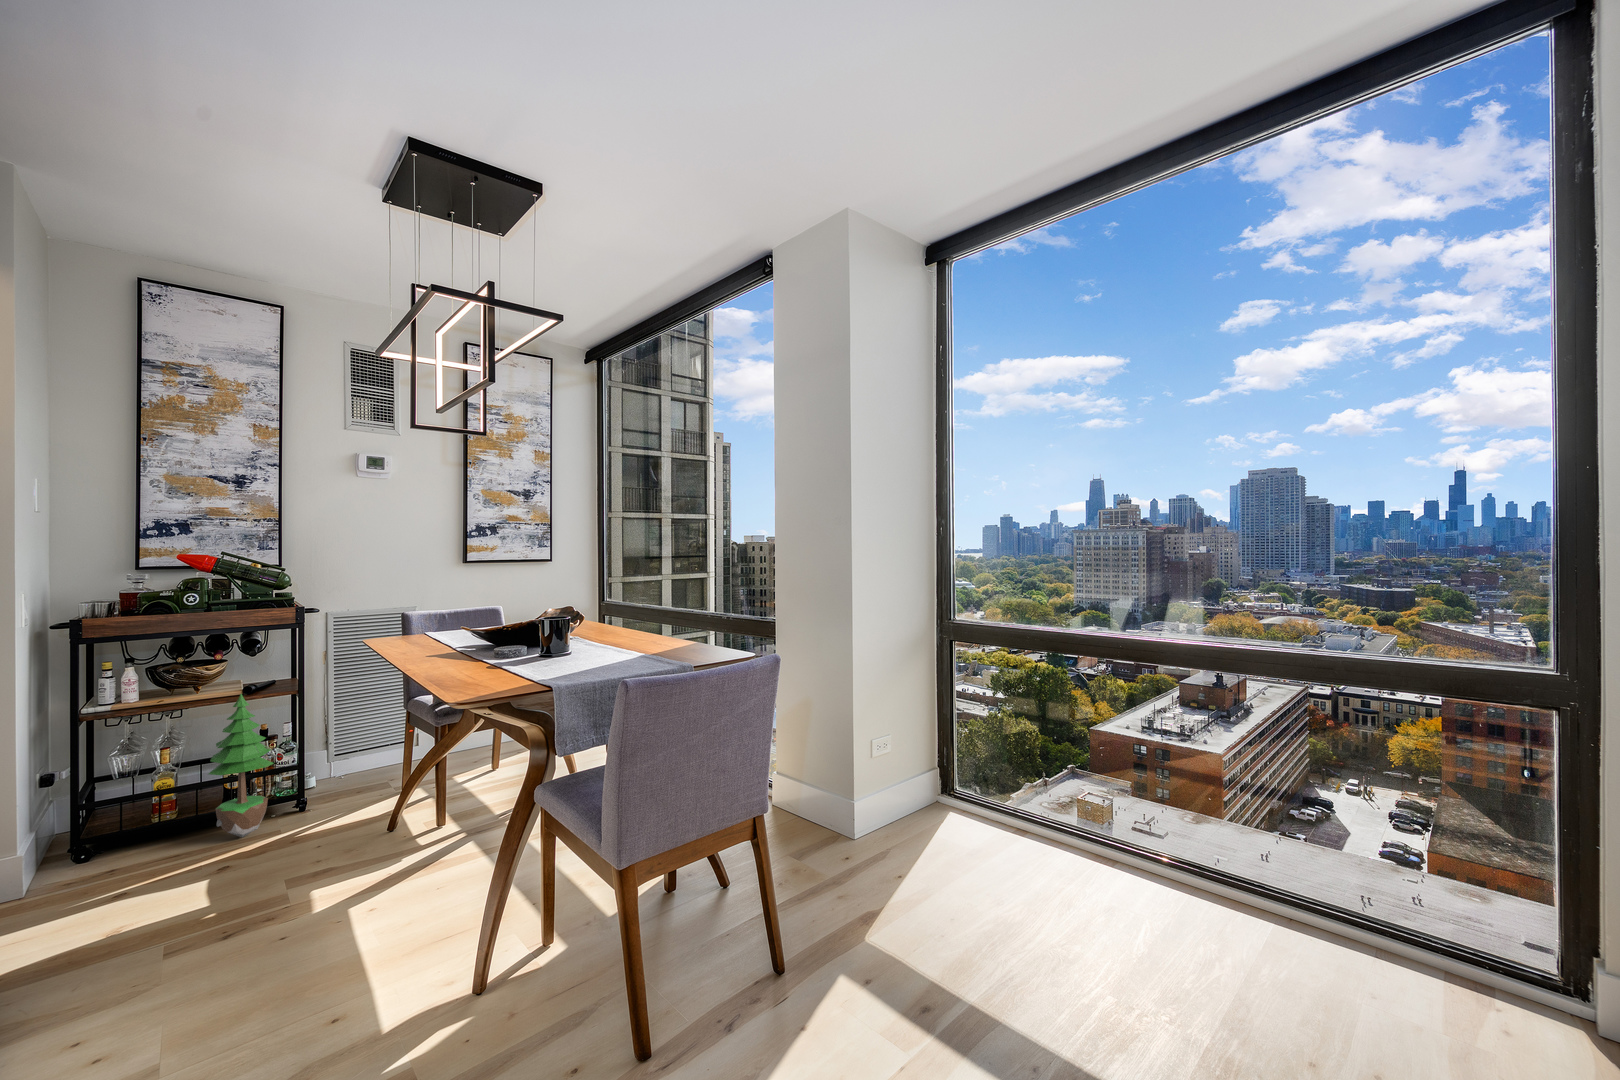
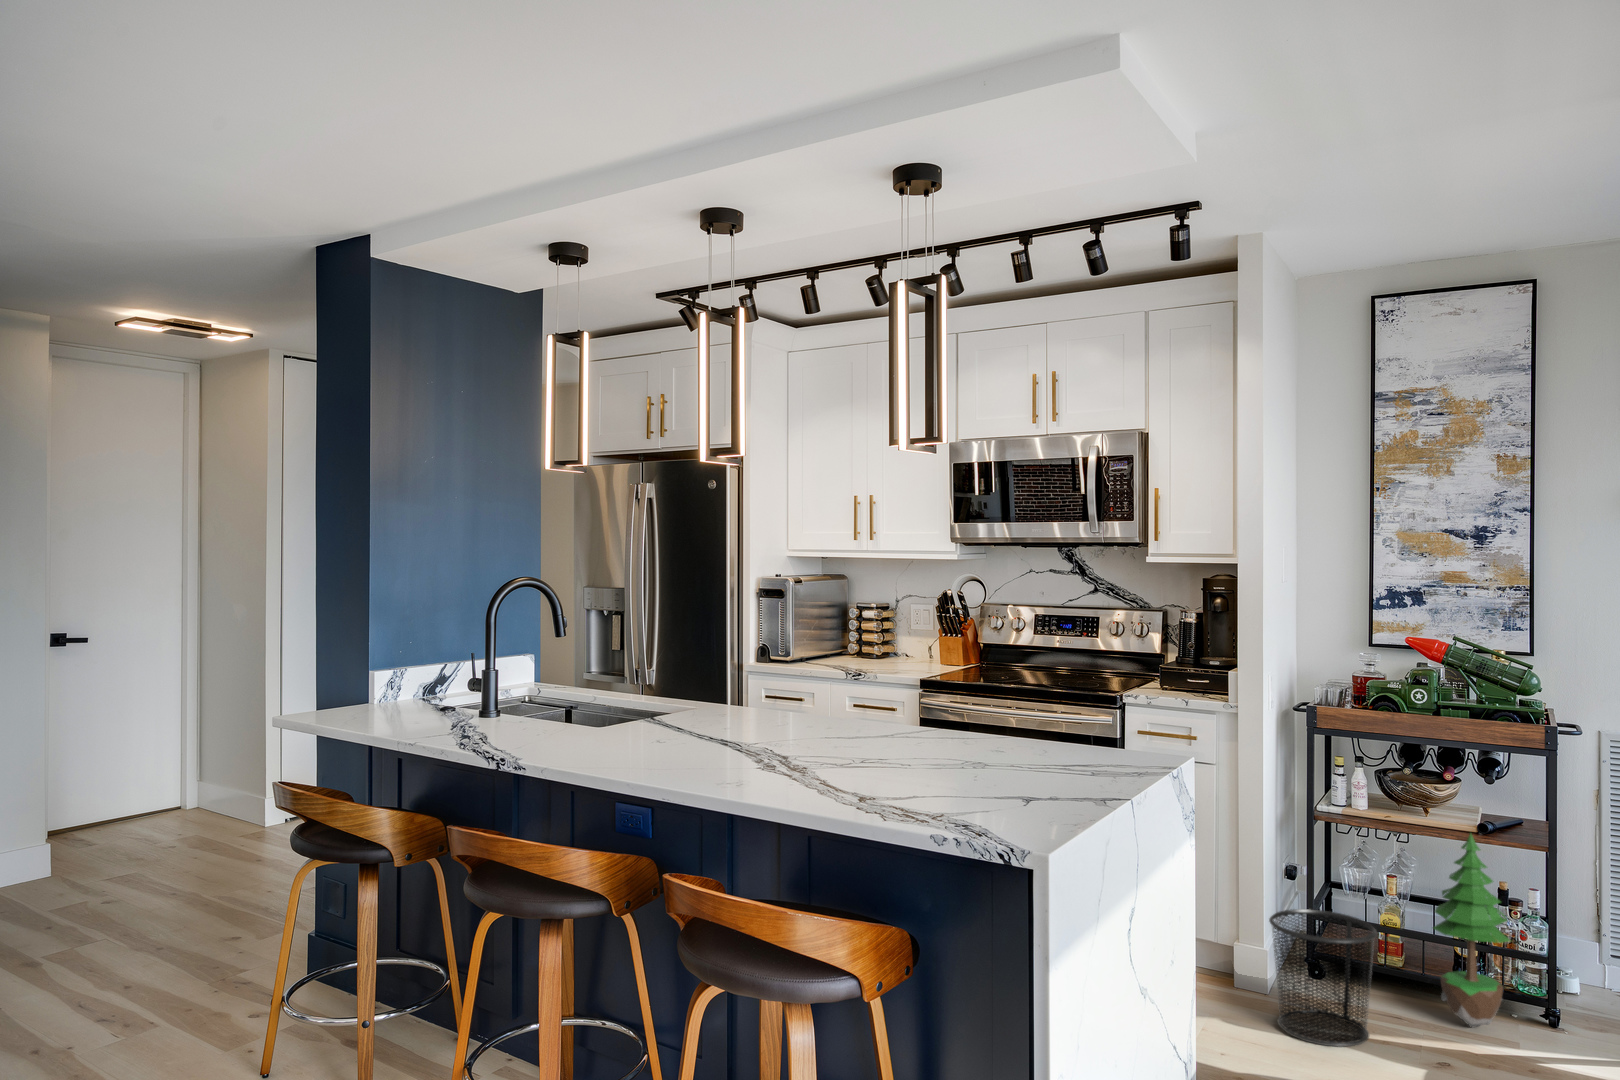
waste bin: none [34,787,159,913] -> present [1269,909,1377,1047]

